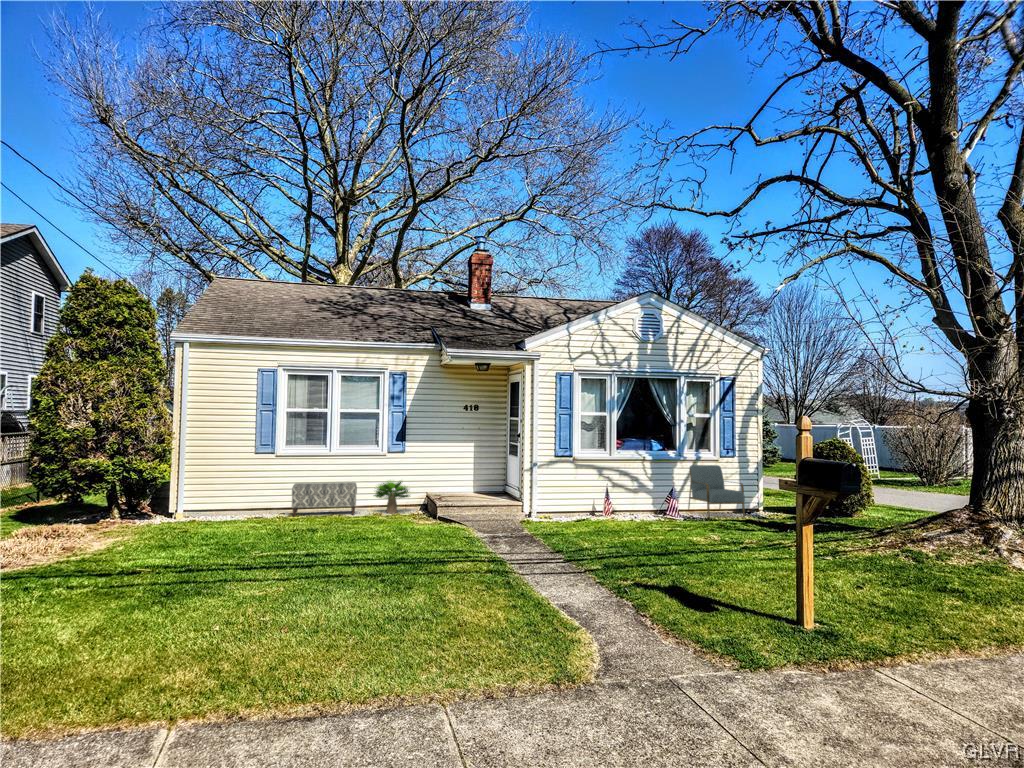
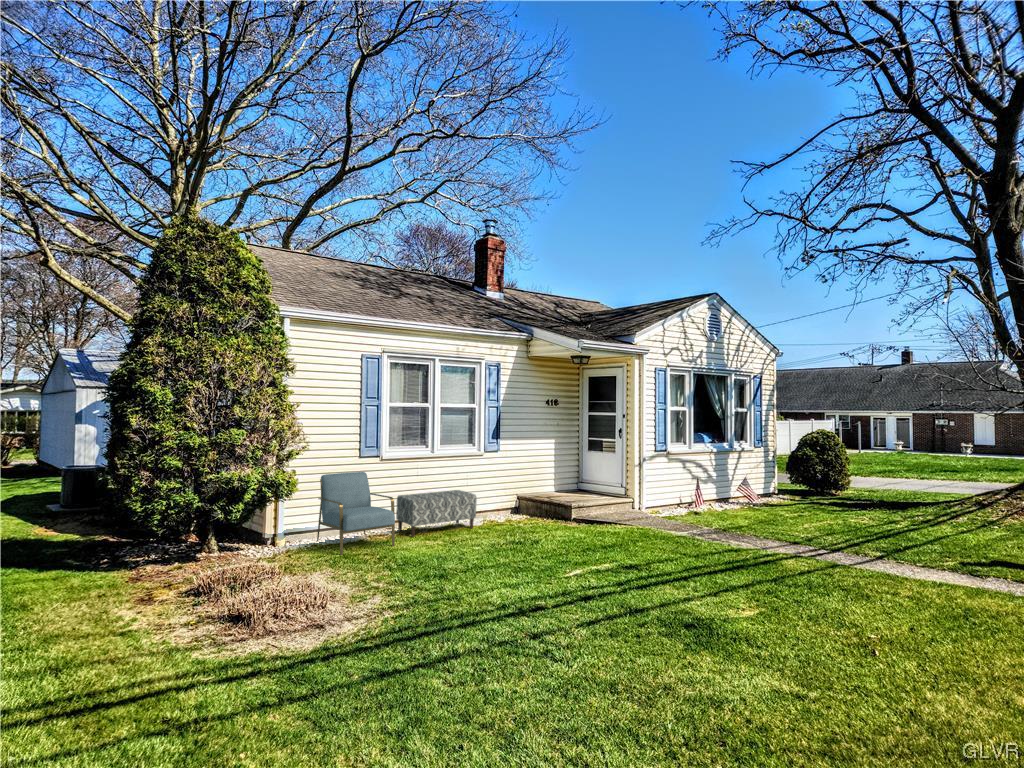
chair: present [688,465,745,518] -> present [317,472,395,555]
potted plant: present [374,481,410,514] -> none [480,483,527,523]

